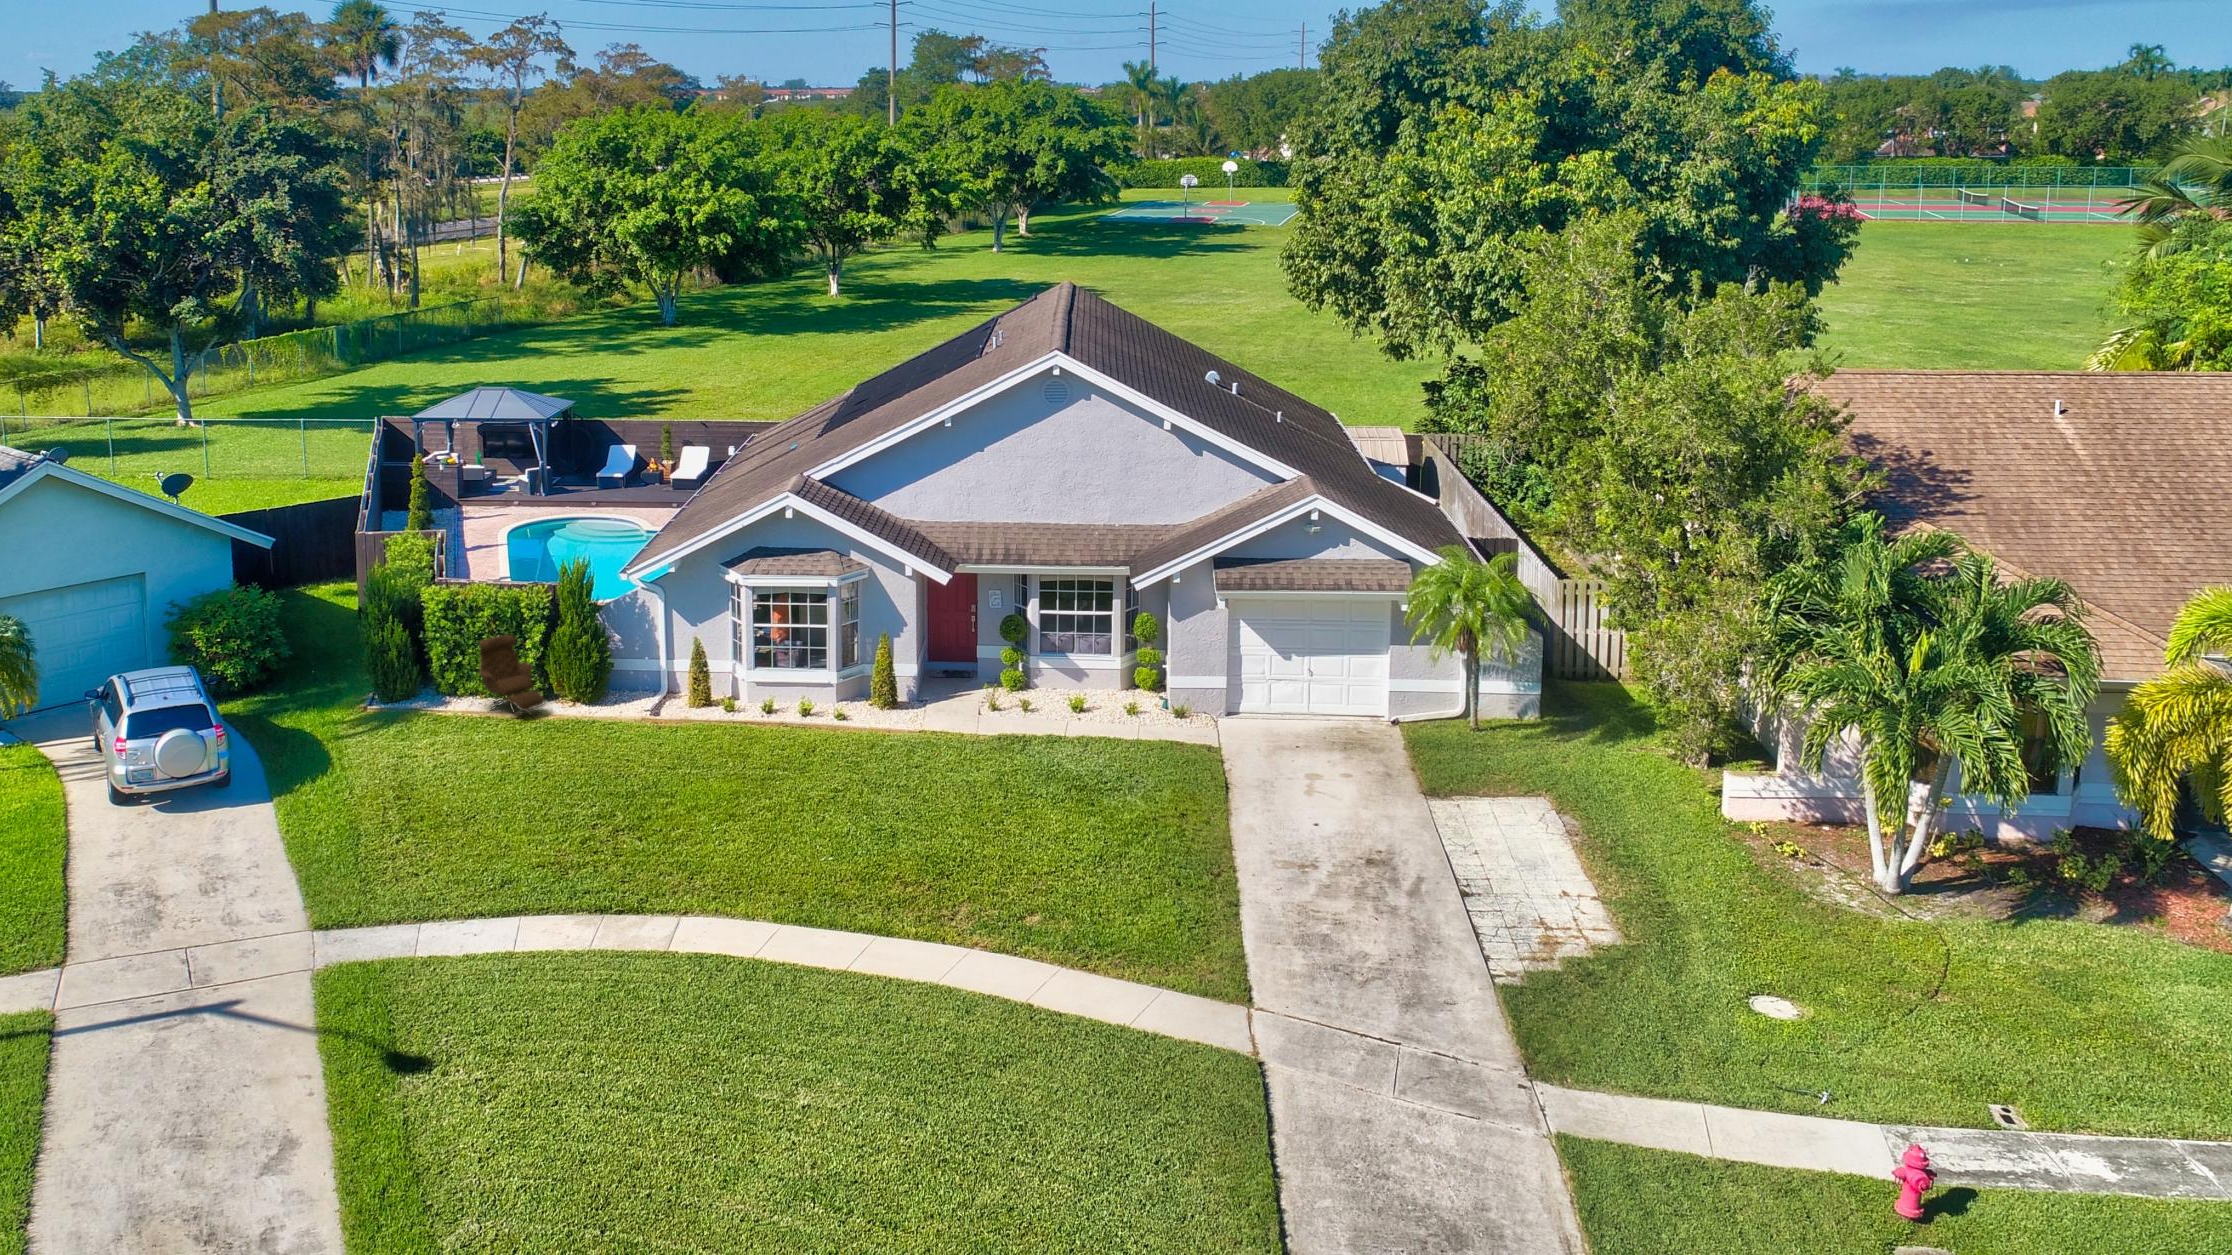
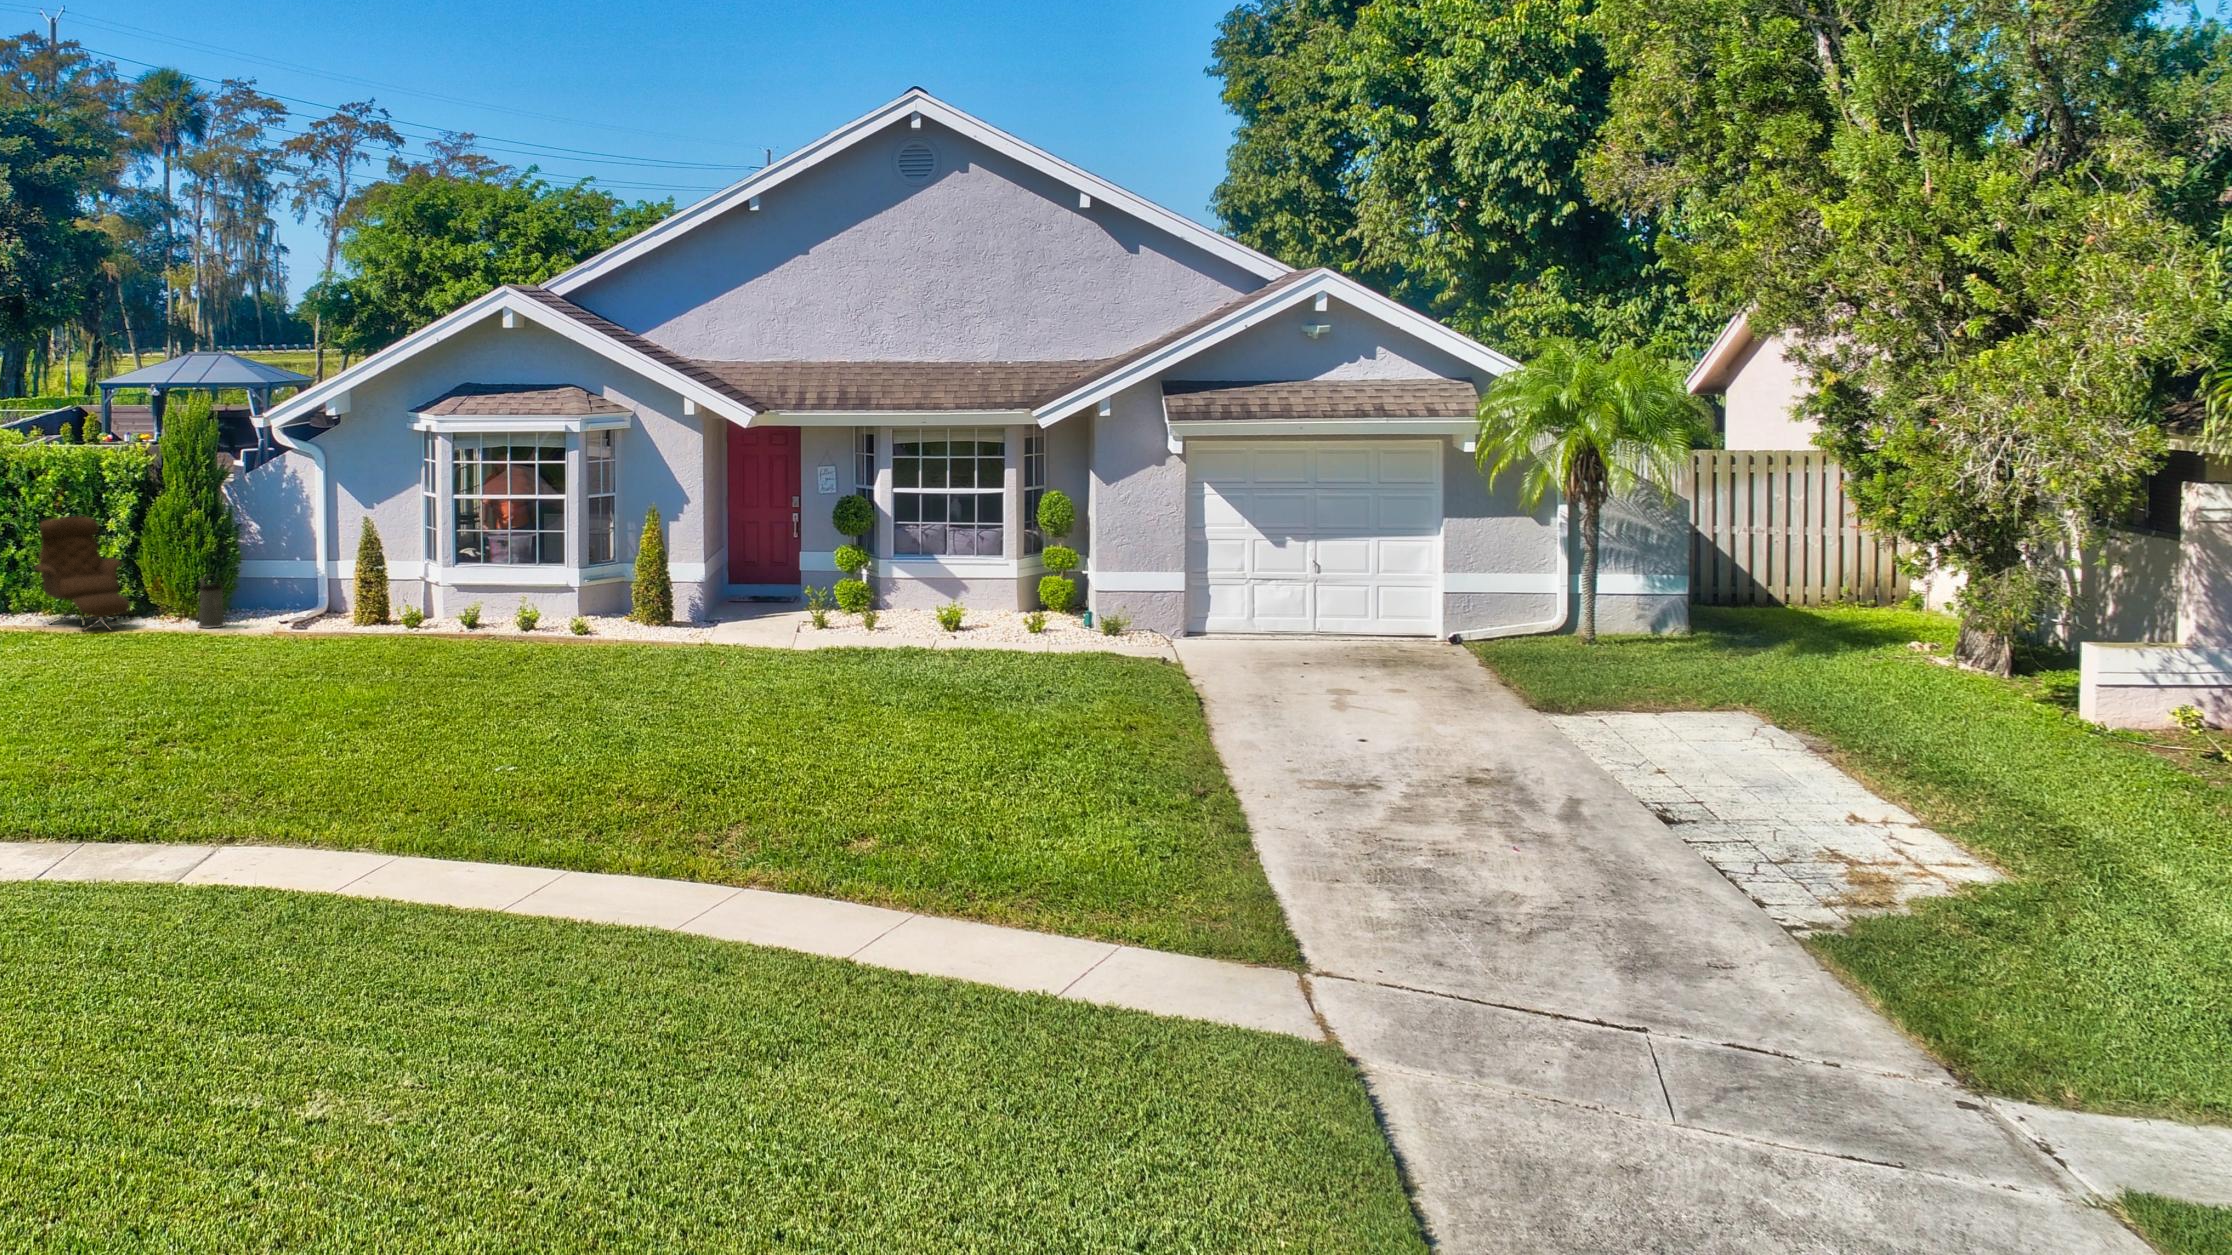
watering can: none [586,677,606,714] -> present [199,579,225,628]

